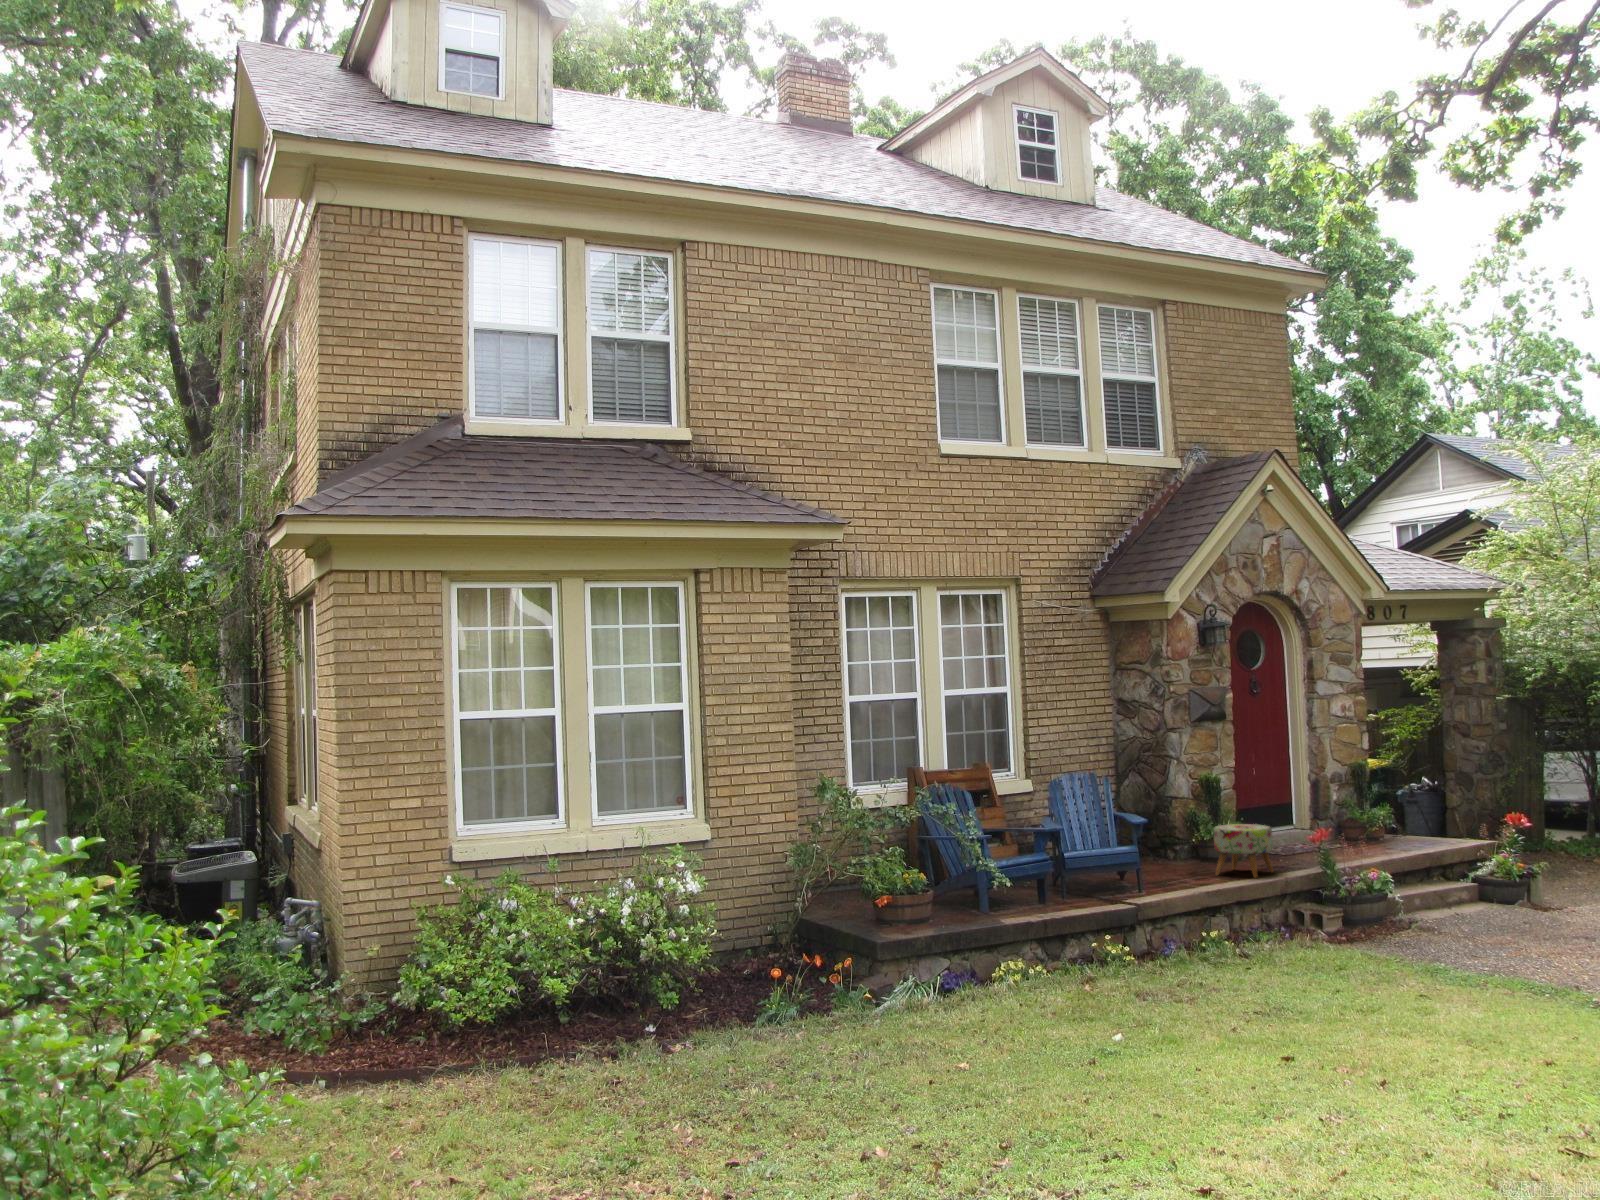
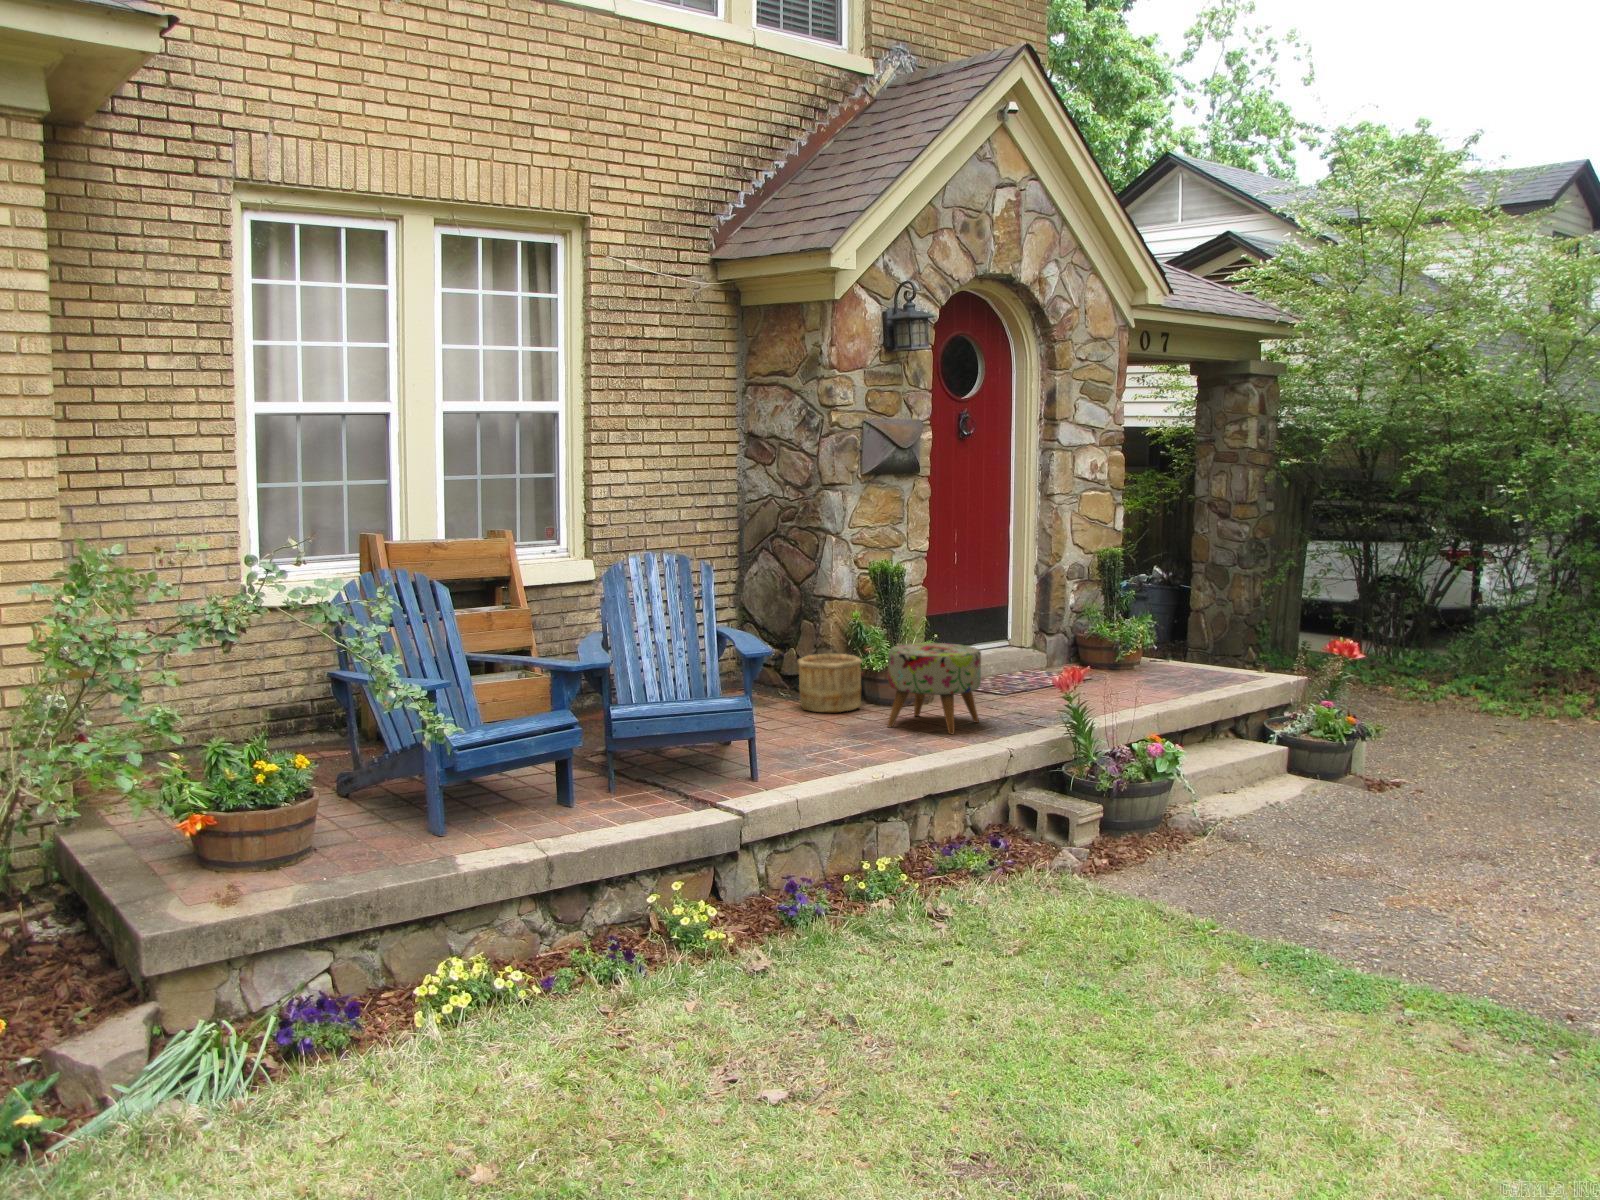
wooden bucket: none [1156,833,1198,869] -> present [797,654,862,712]

